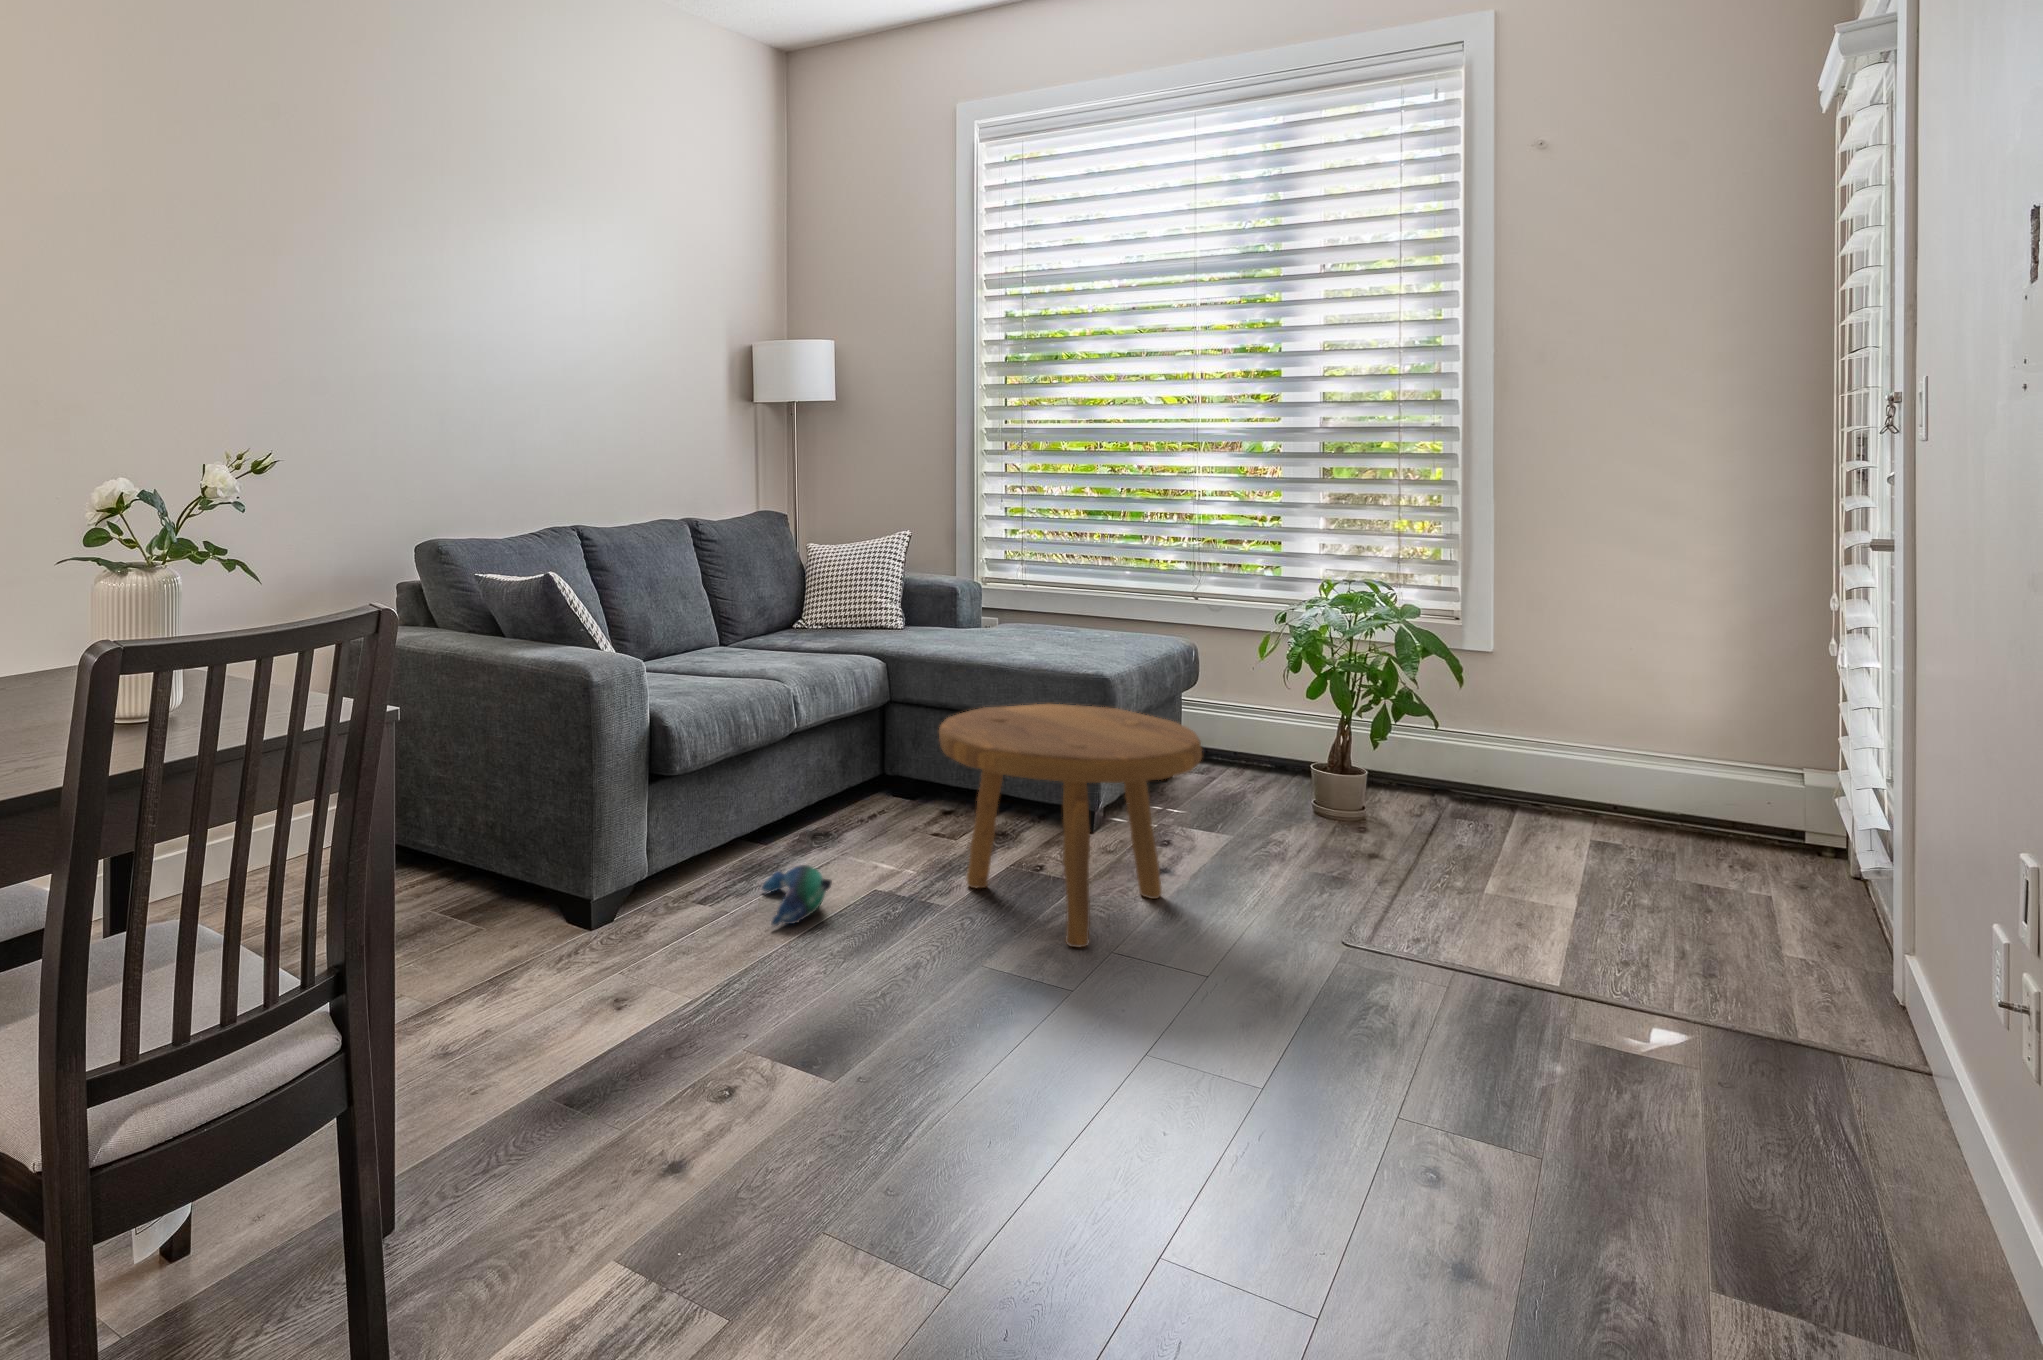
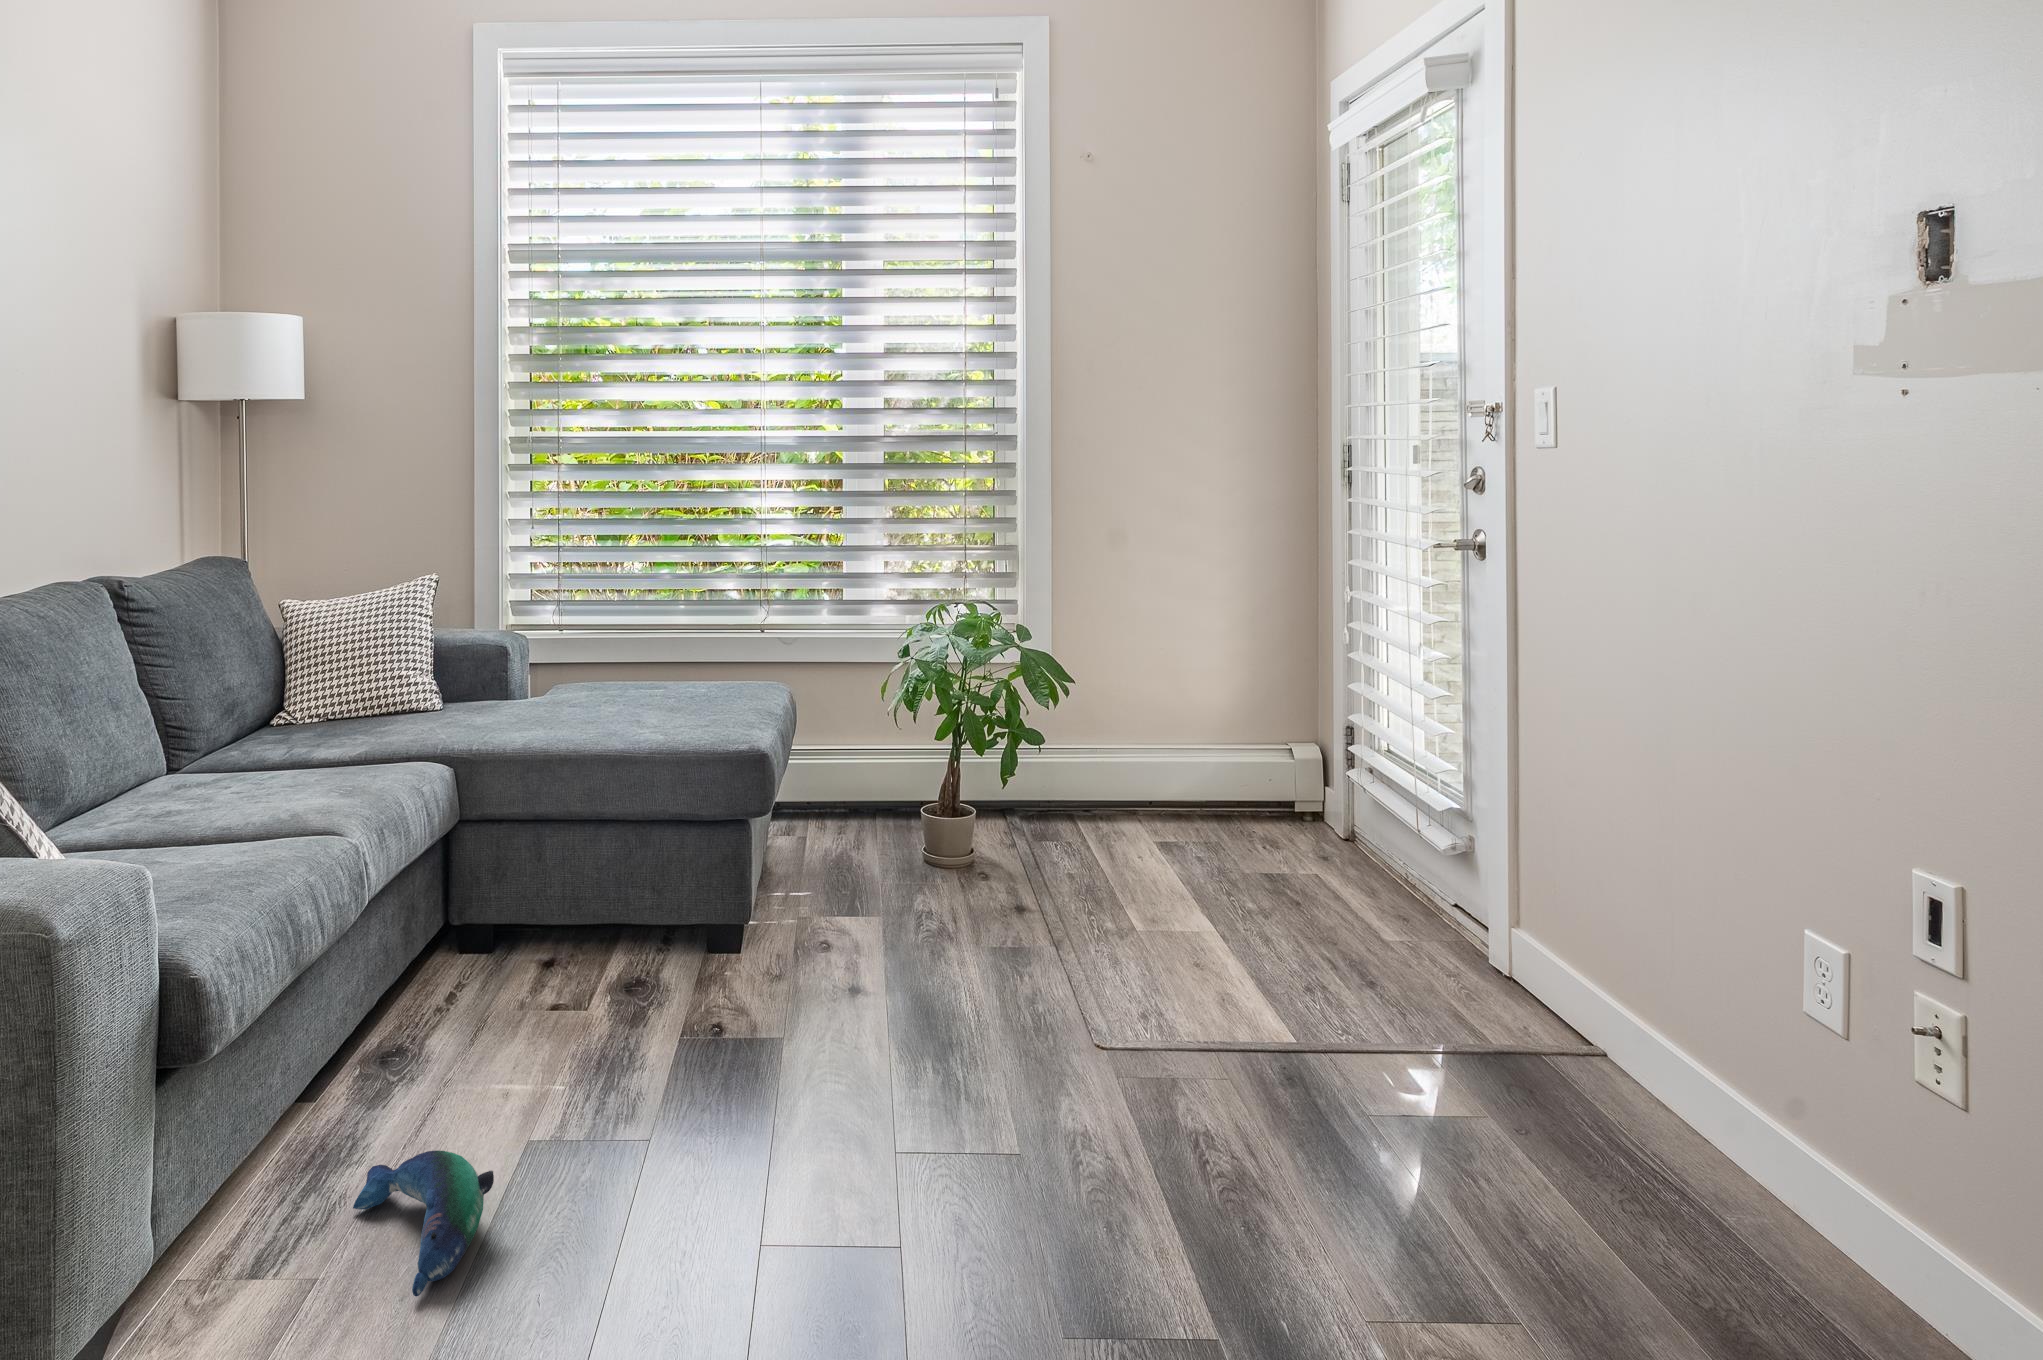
footstool: present [939,704,1202,947] -> none [626,804,972,1177]

